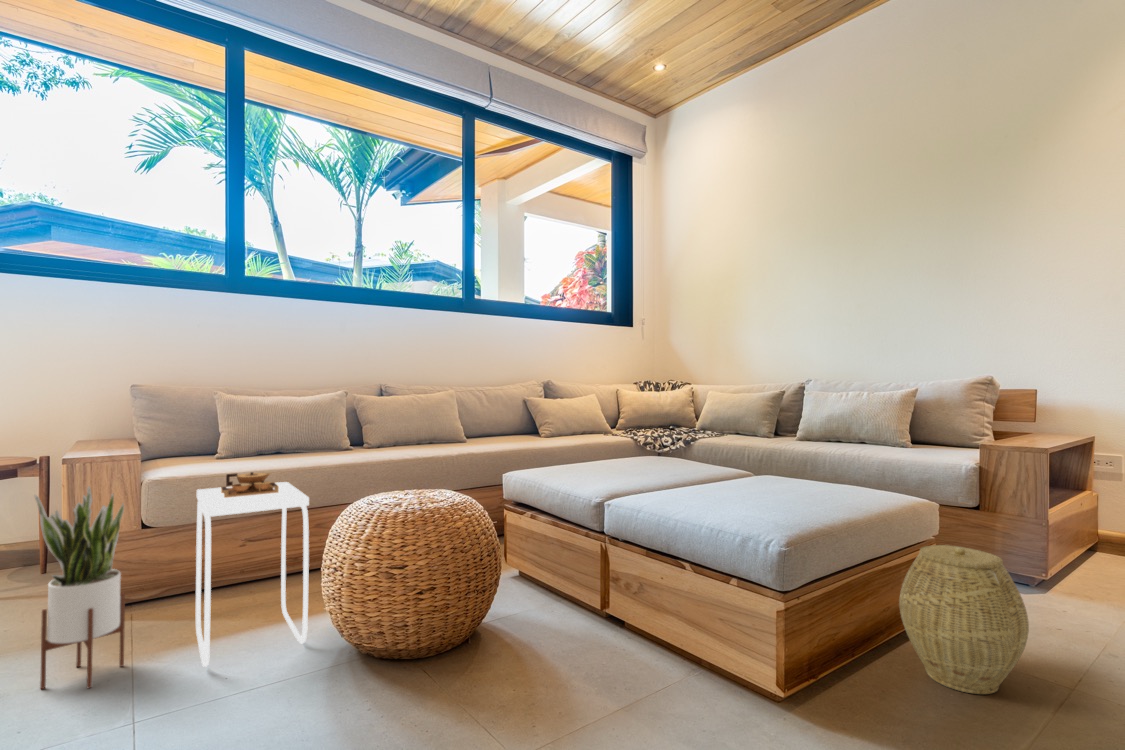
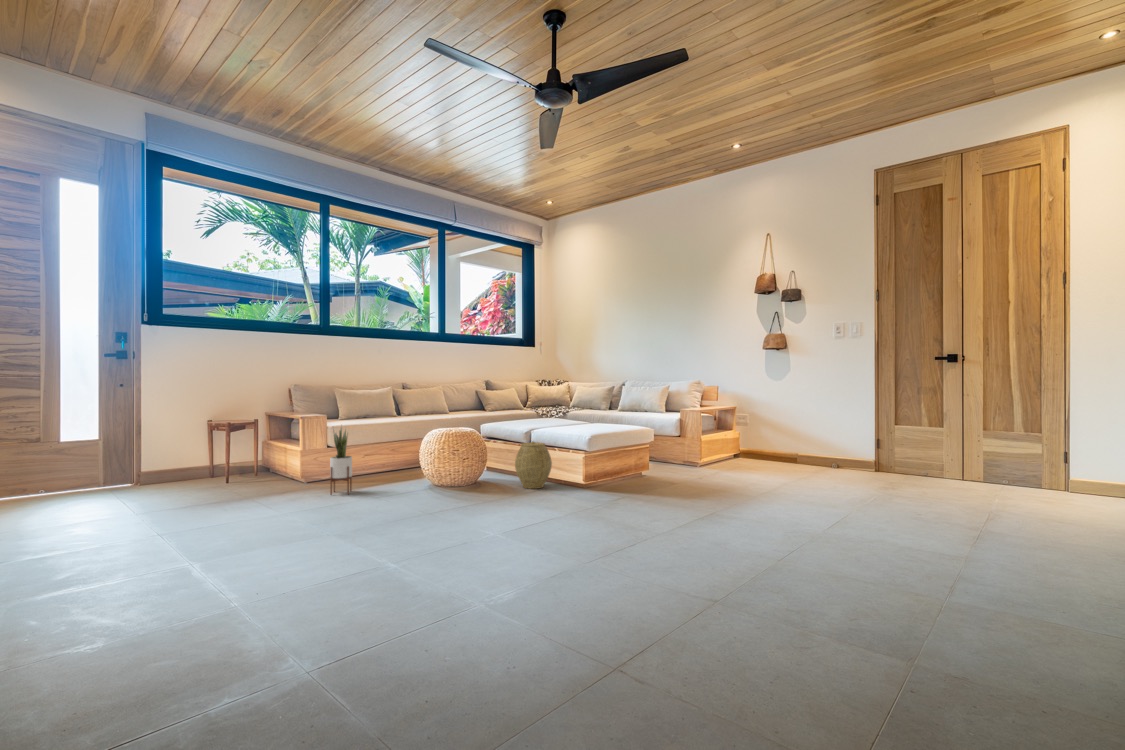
side table: present [196,472,309,667] -> none [365,421,417,490]
woven basket: present [899,545,1029,694] -> present [515,441,552,489]

